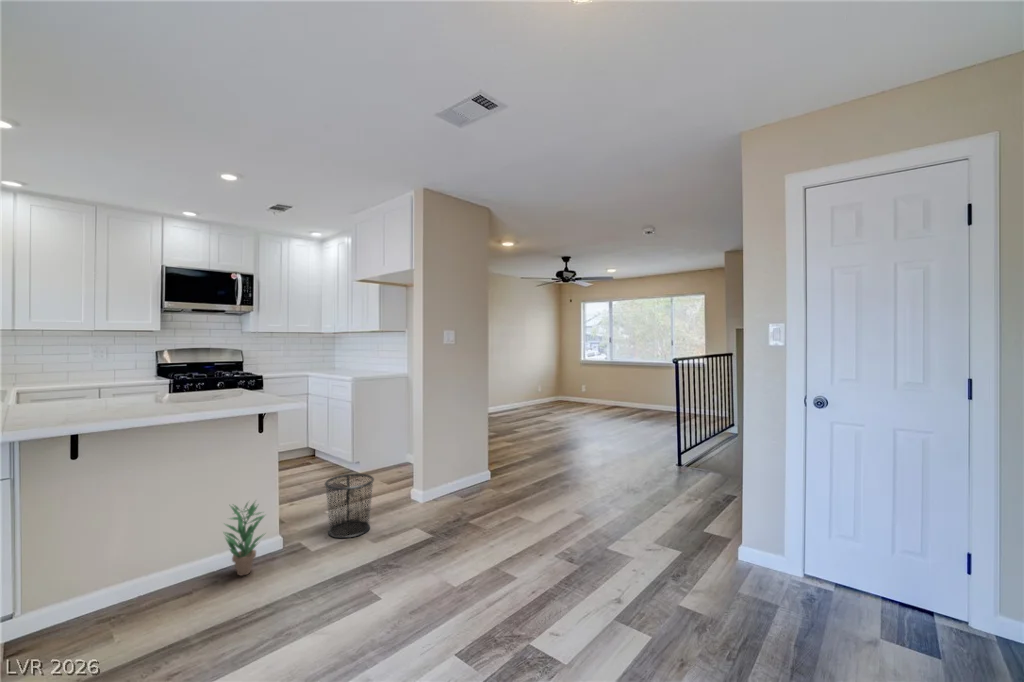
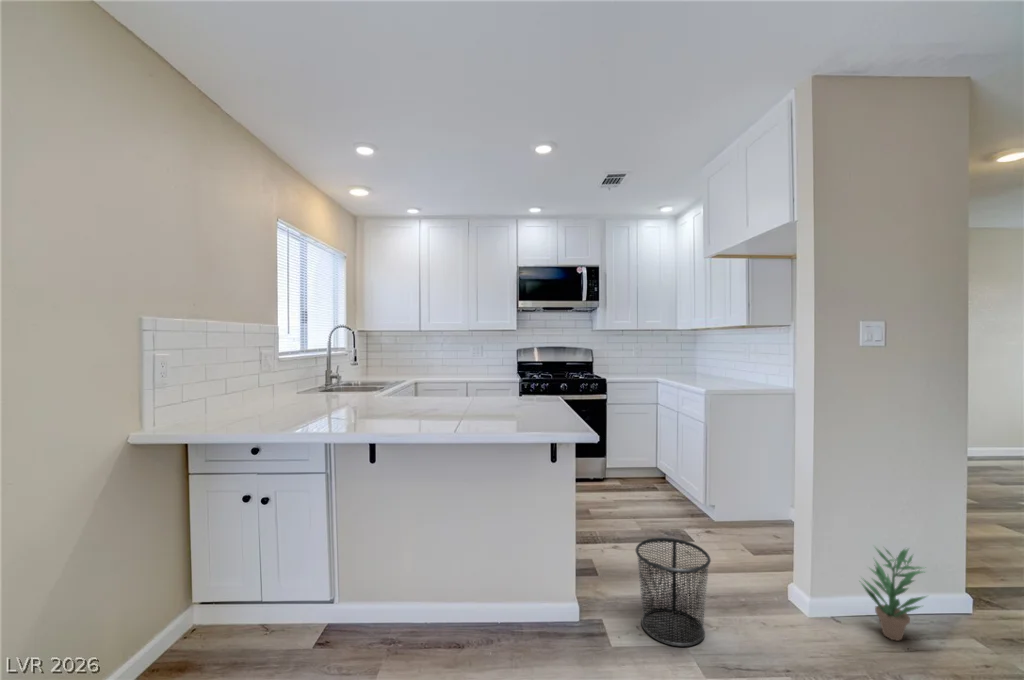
potted plant: present [225,503,264,575] -> present [862,549,925,640]

